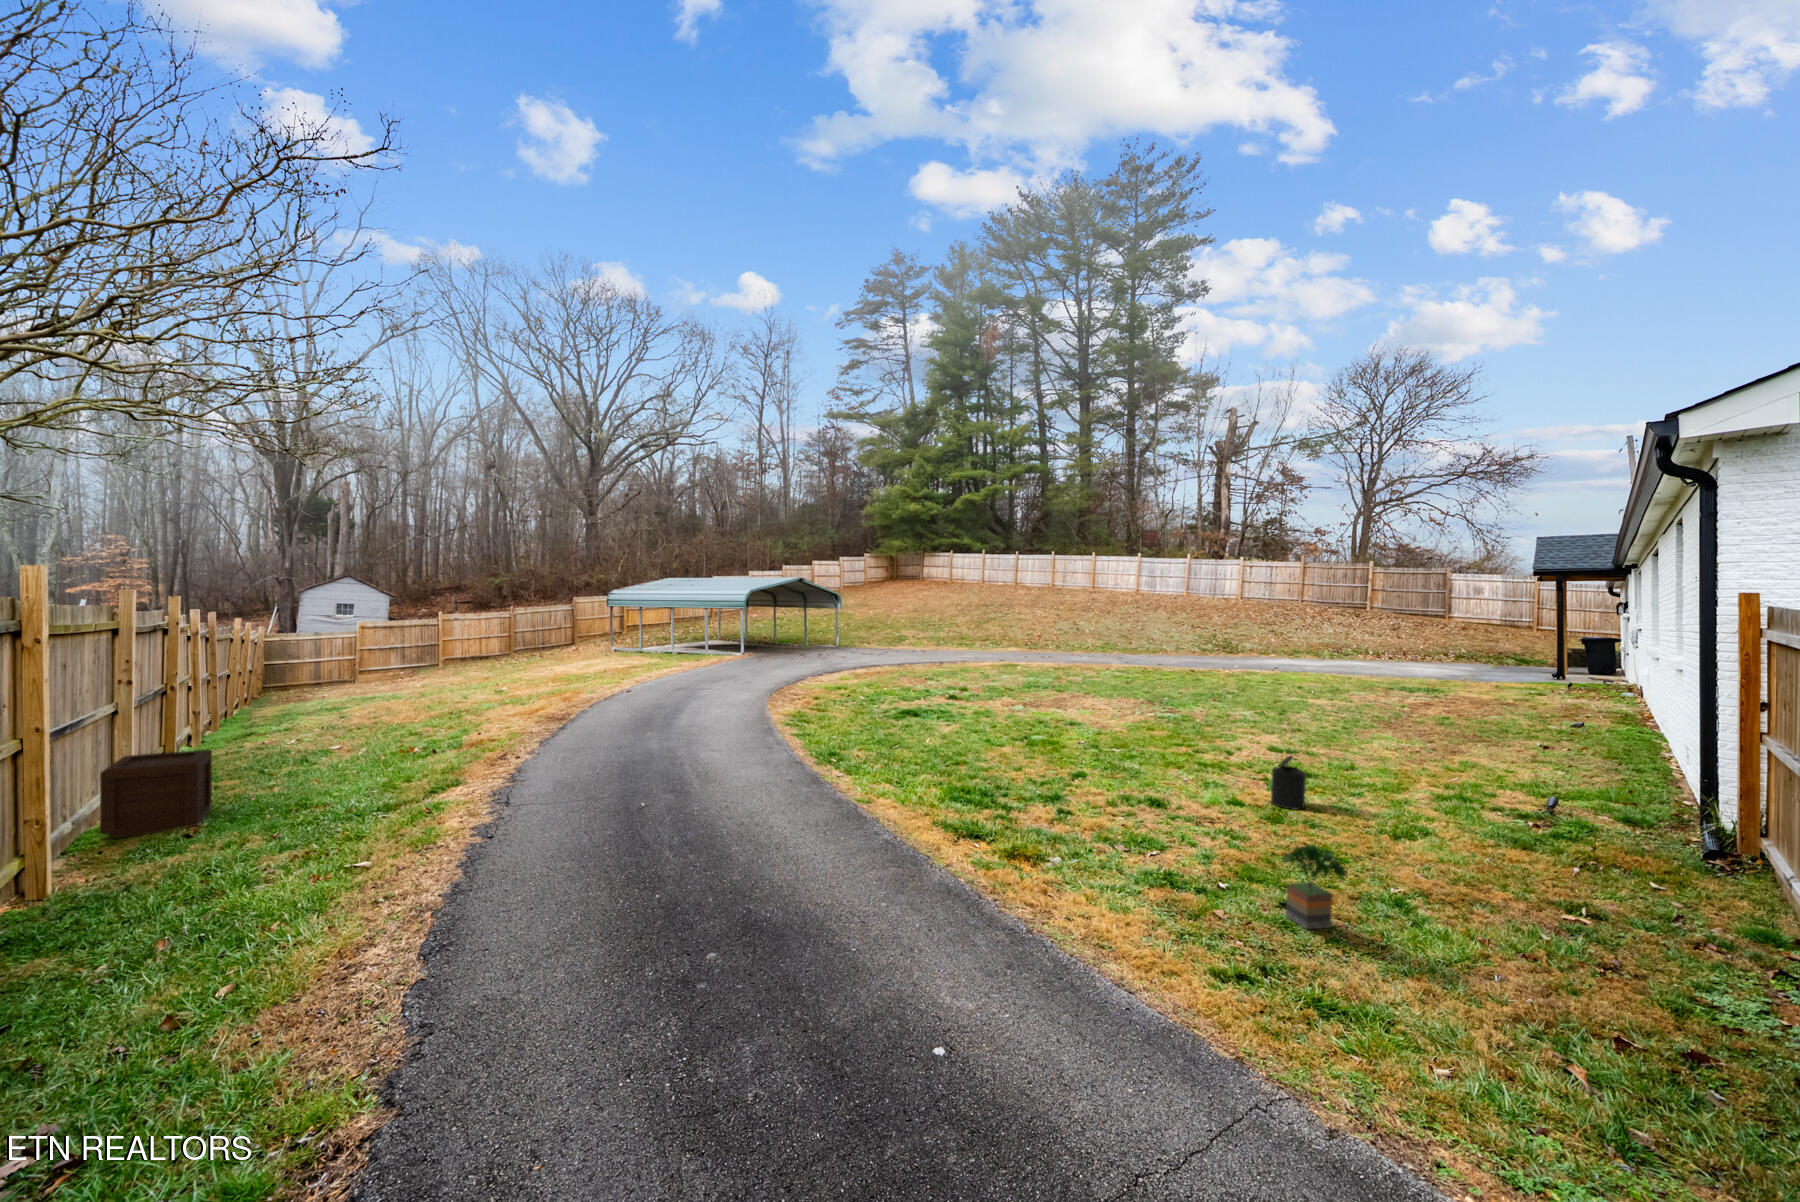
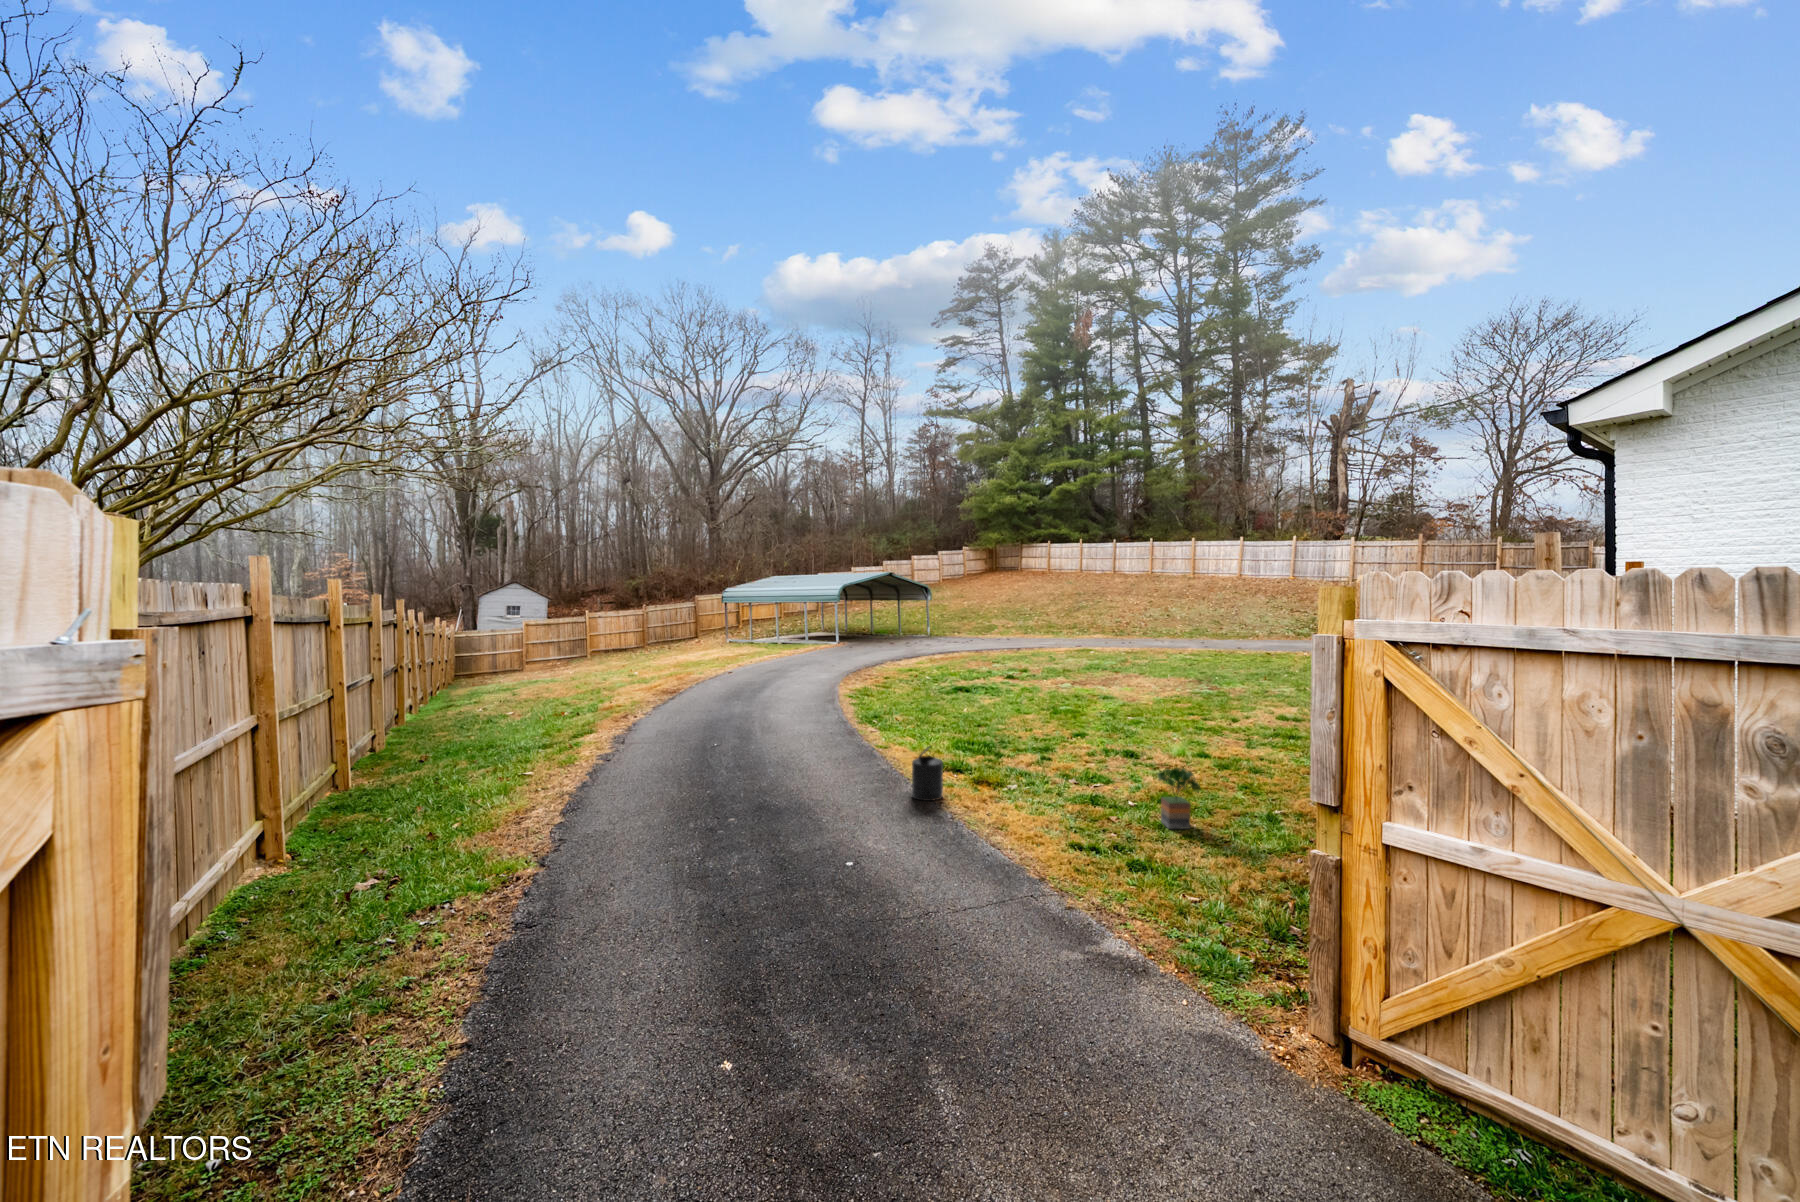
wooden crate: present [100,750,212,840] -> none [368,706,431,763]
trash can: present [1271,756,1306,810] -> present [912,746,943,801]

